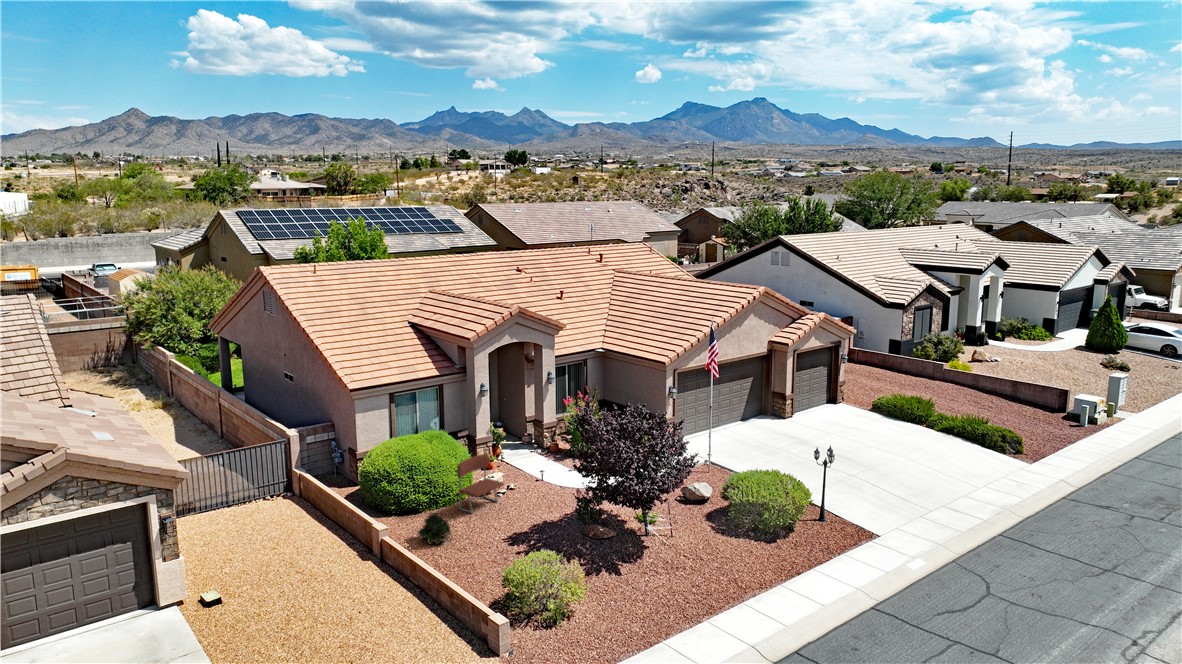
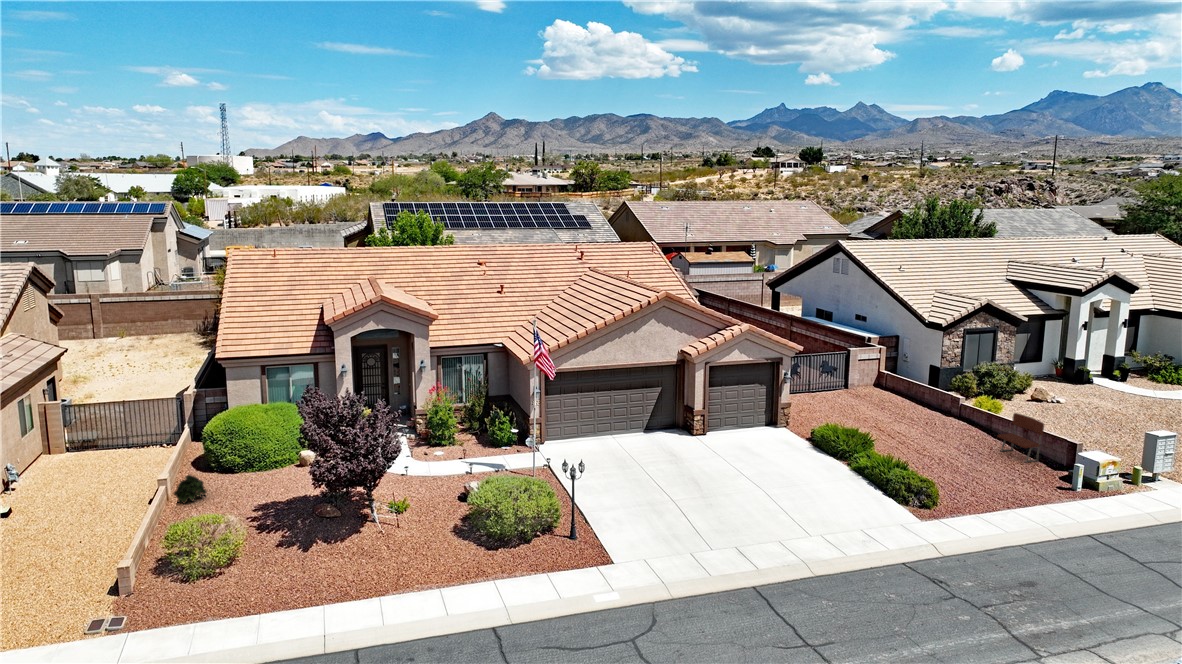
bench: present [457,454,504,513] -> present [997,413,1044,462]

